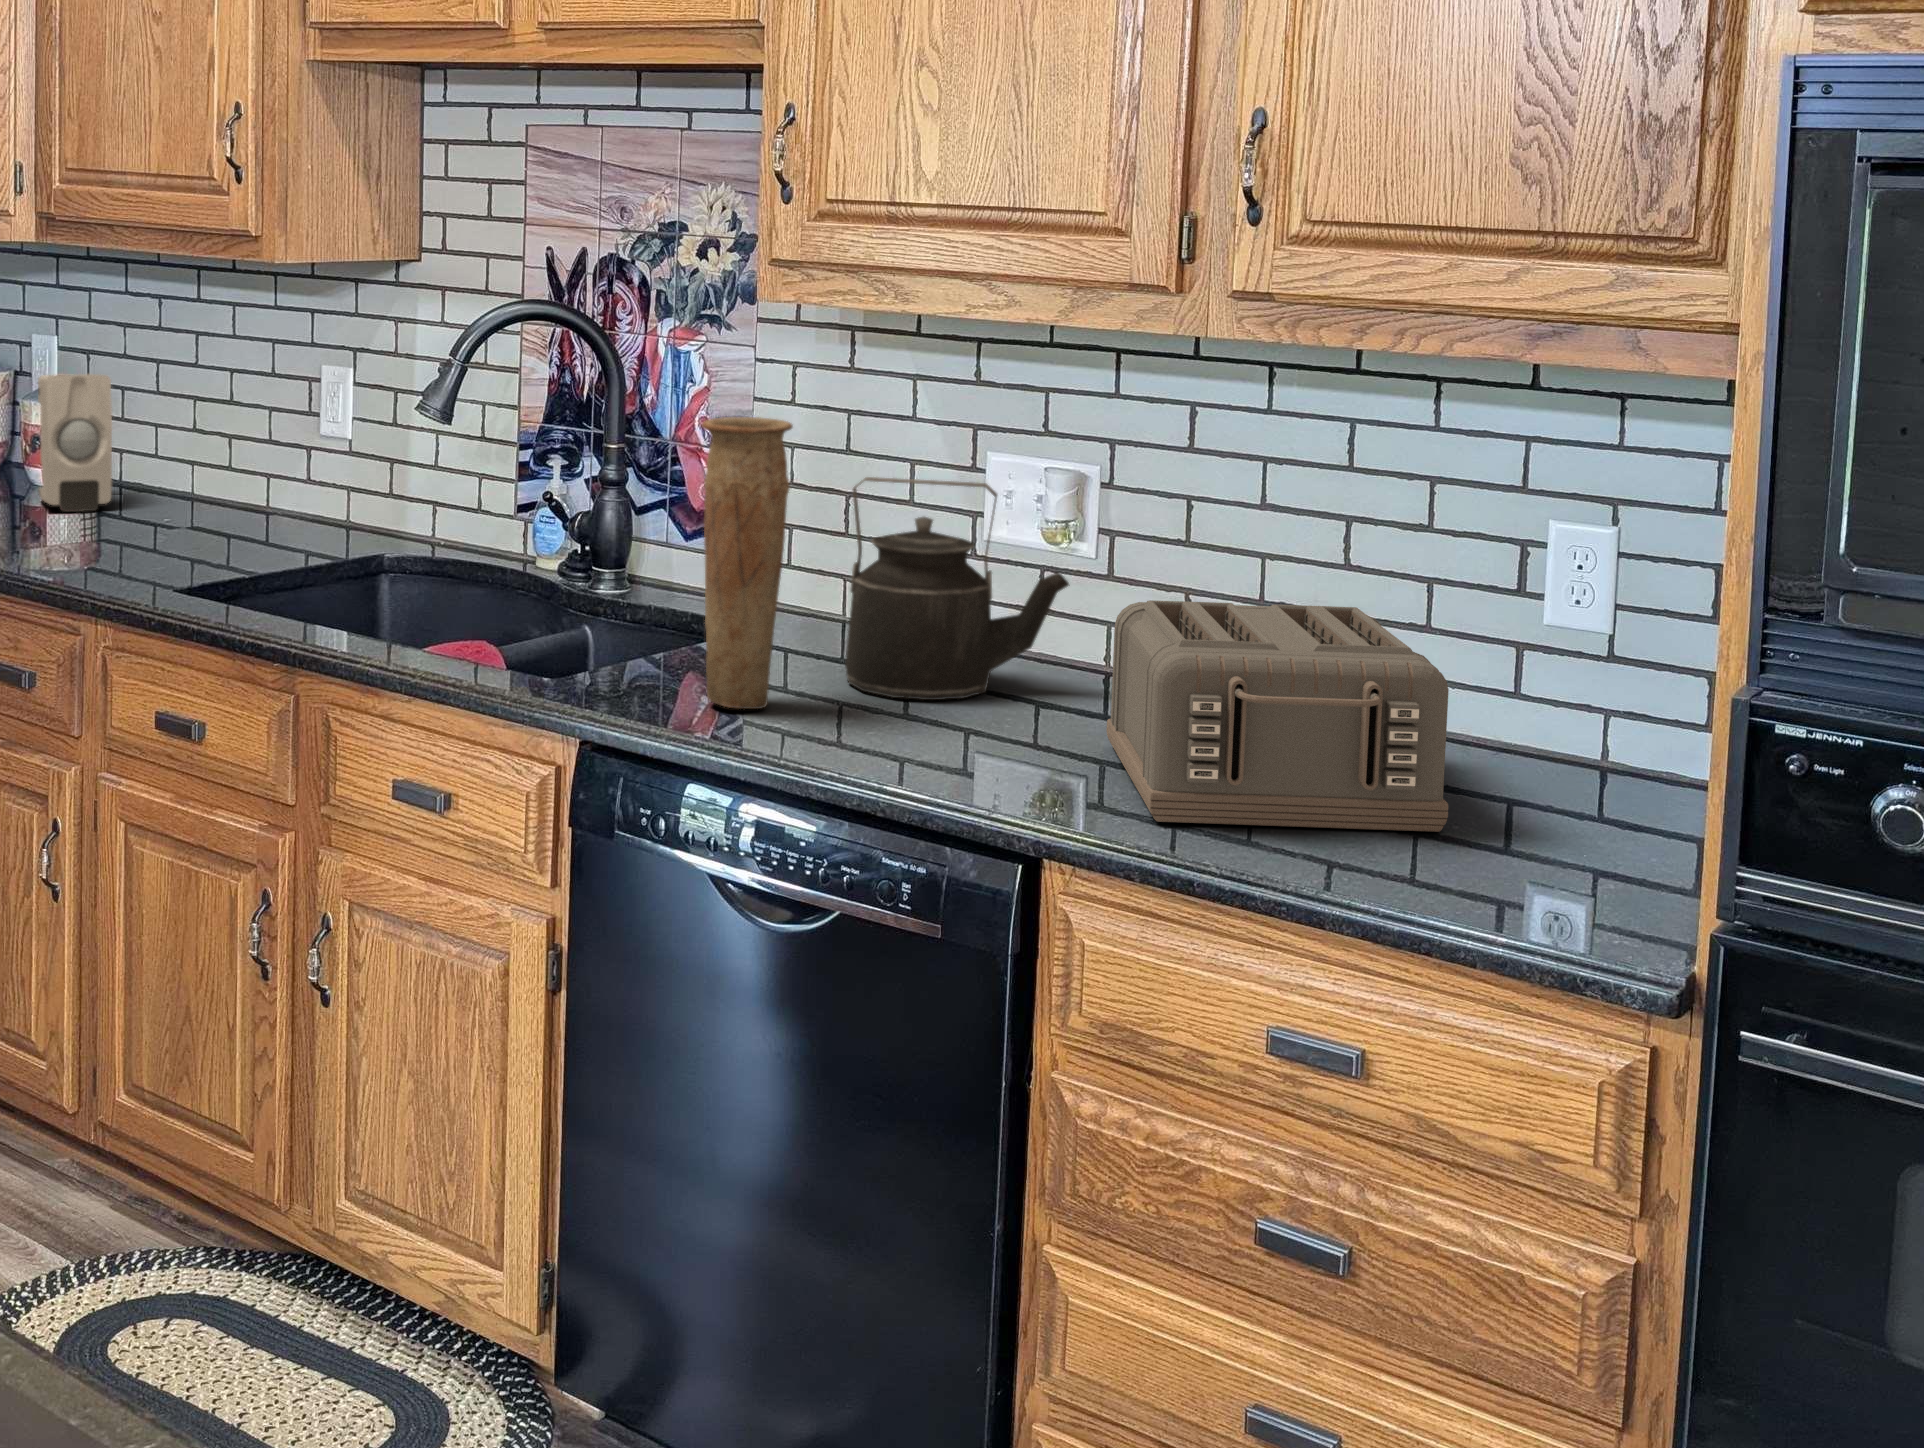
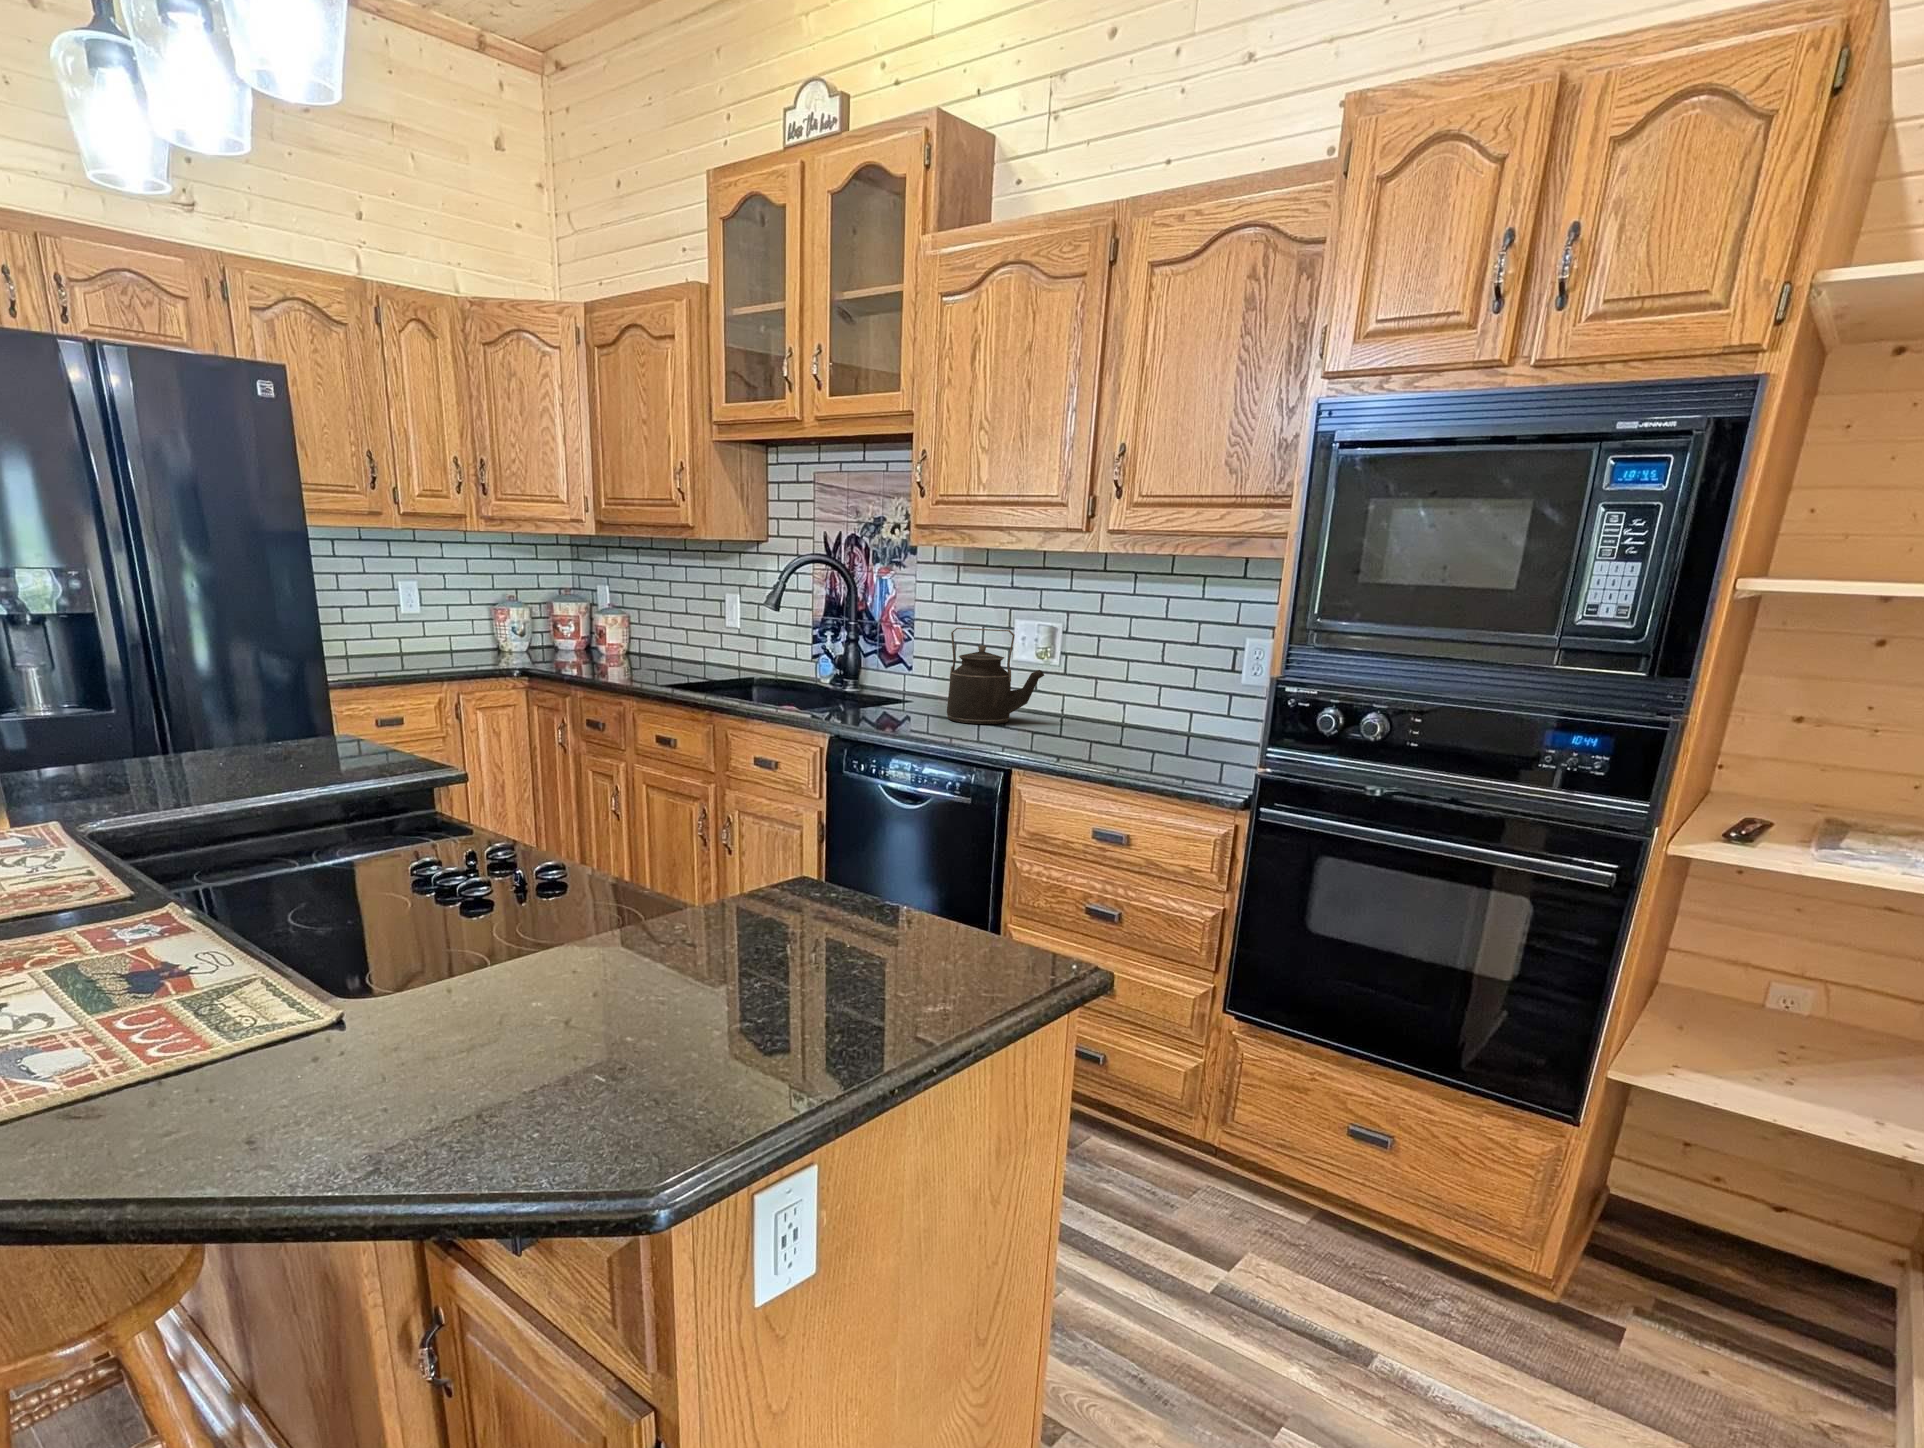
soap dispenser: present [38,374,112,512] -> none [601,601,637,664]
vase: present [701,417,793,709] -> none [883,597,923,725]
toaster: present [1106,600,1449,832] -> none [1051,673,1186,762]

